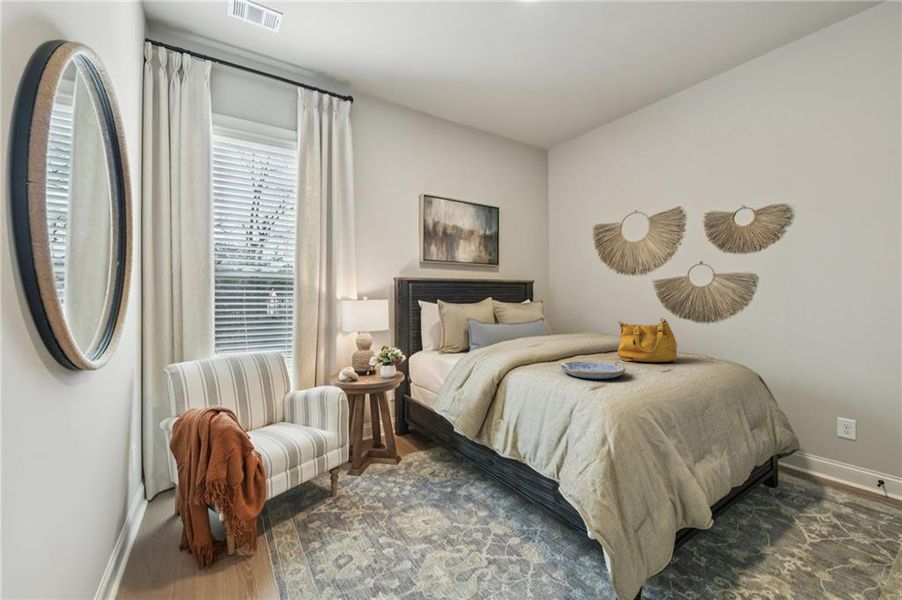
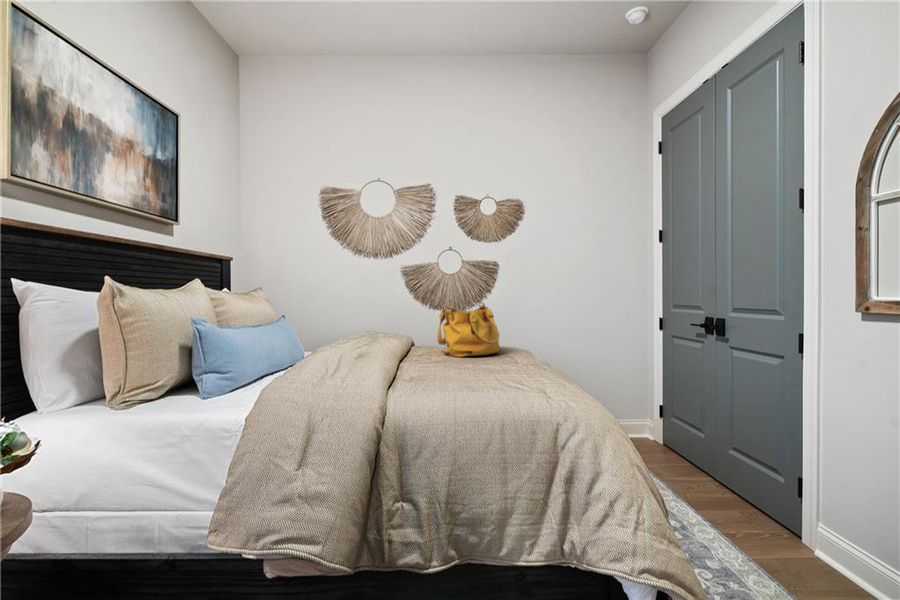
serving tray: present [561,360,626,379] -> none [448,354,538,384]

